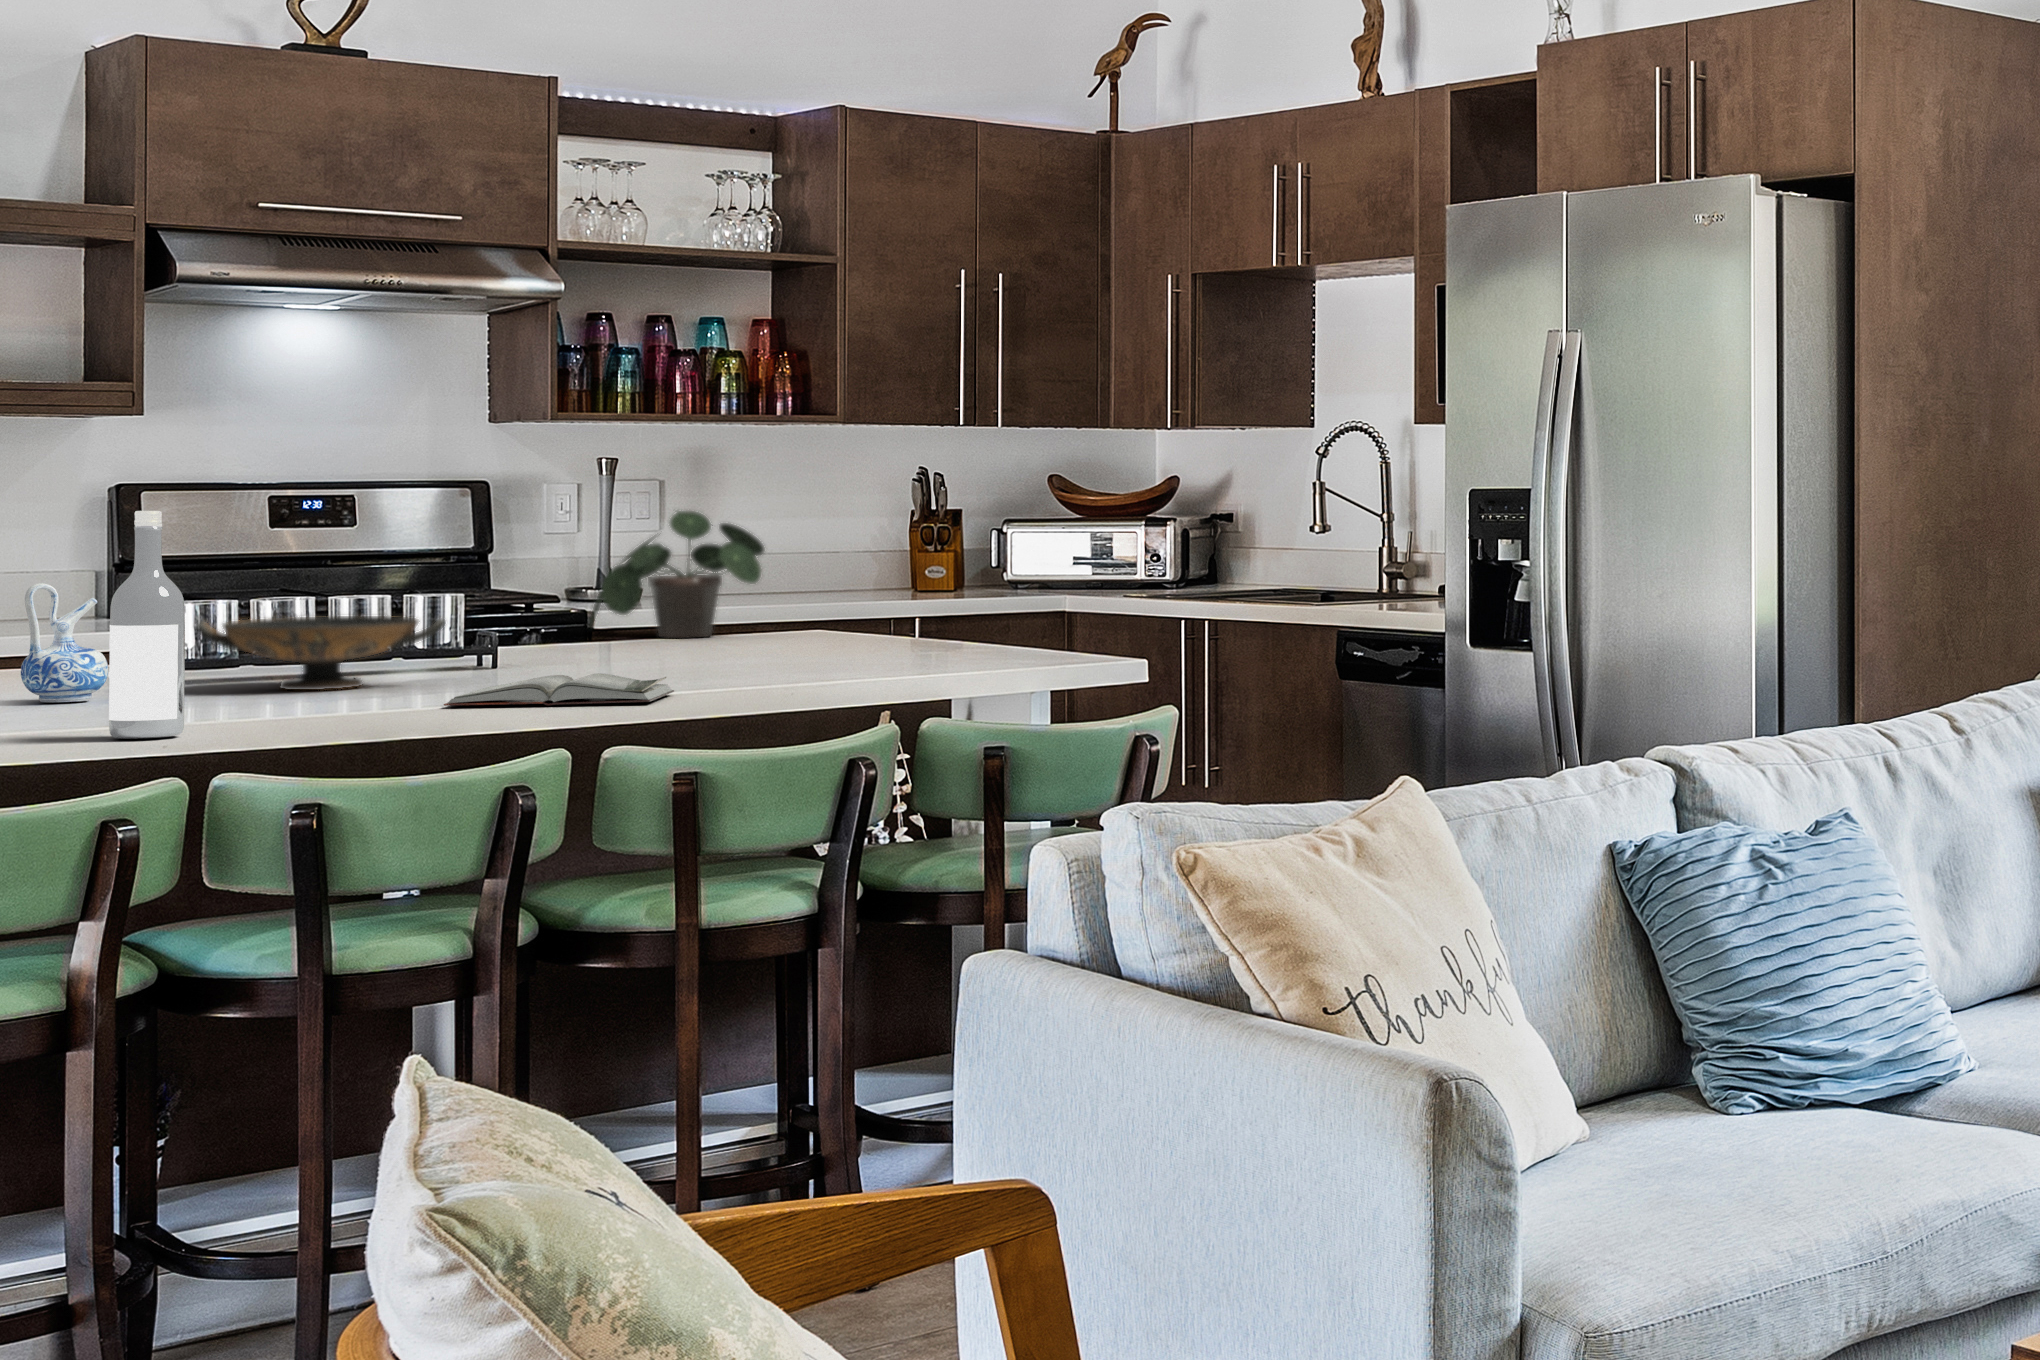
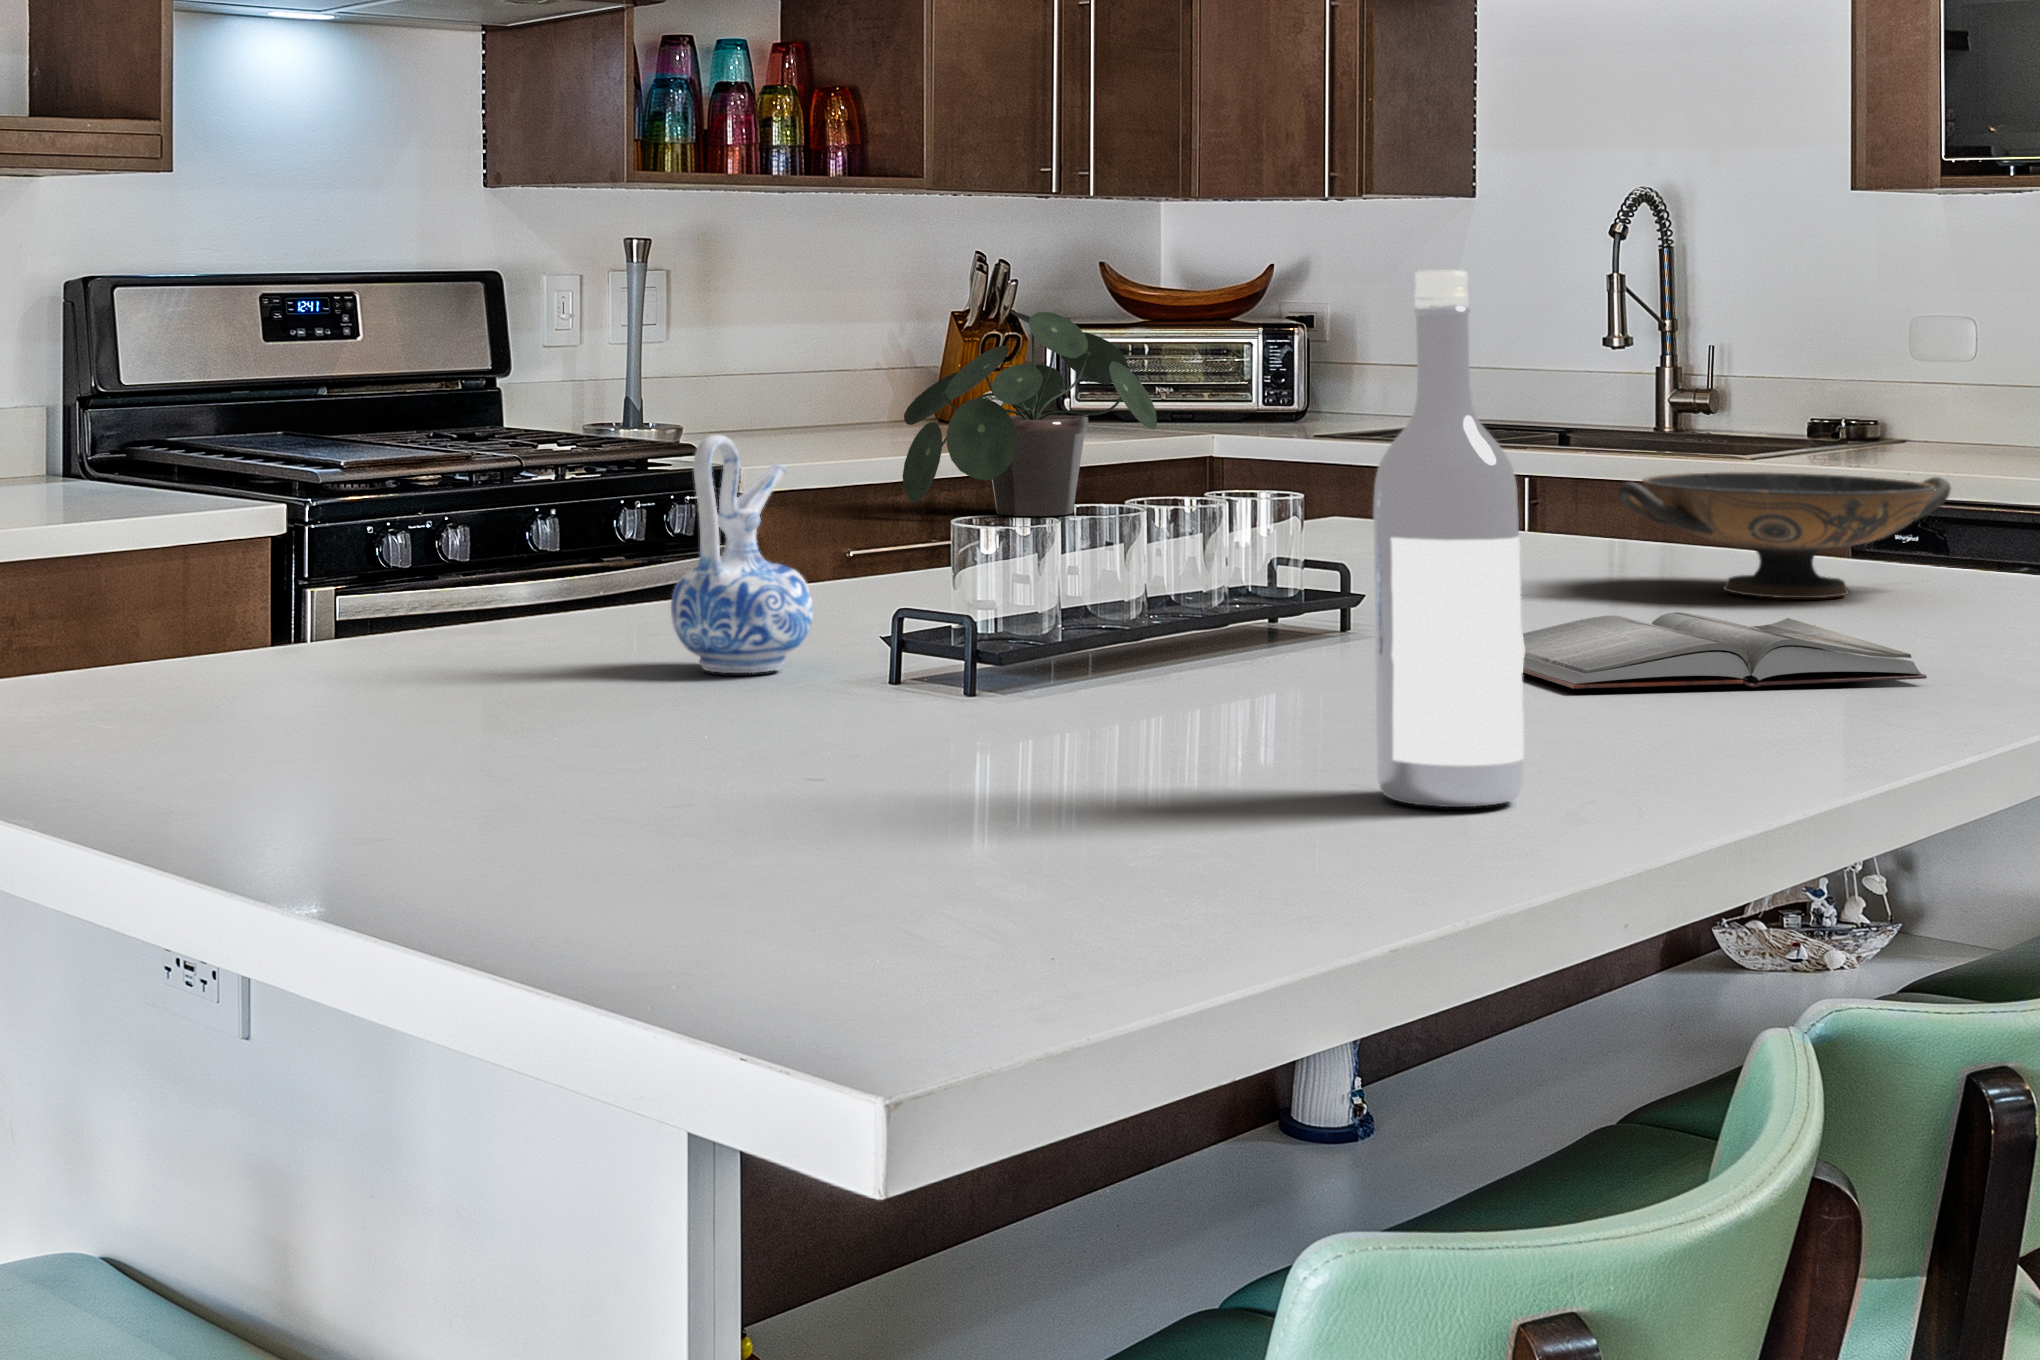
decorative bowl: present [196,616,445,690] -> present [1619,472,1951,598]

